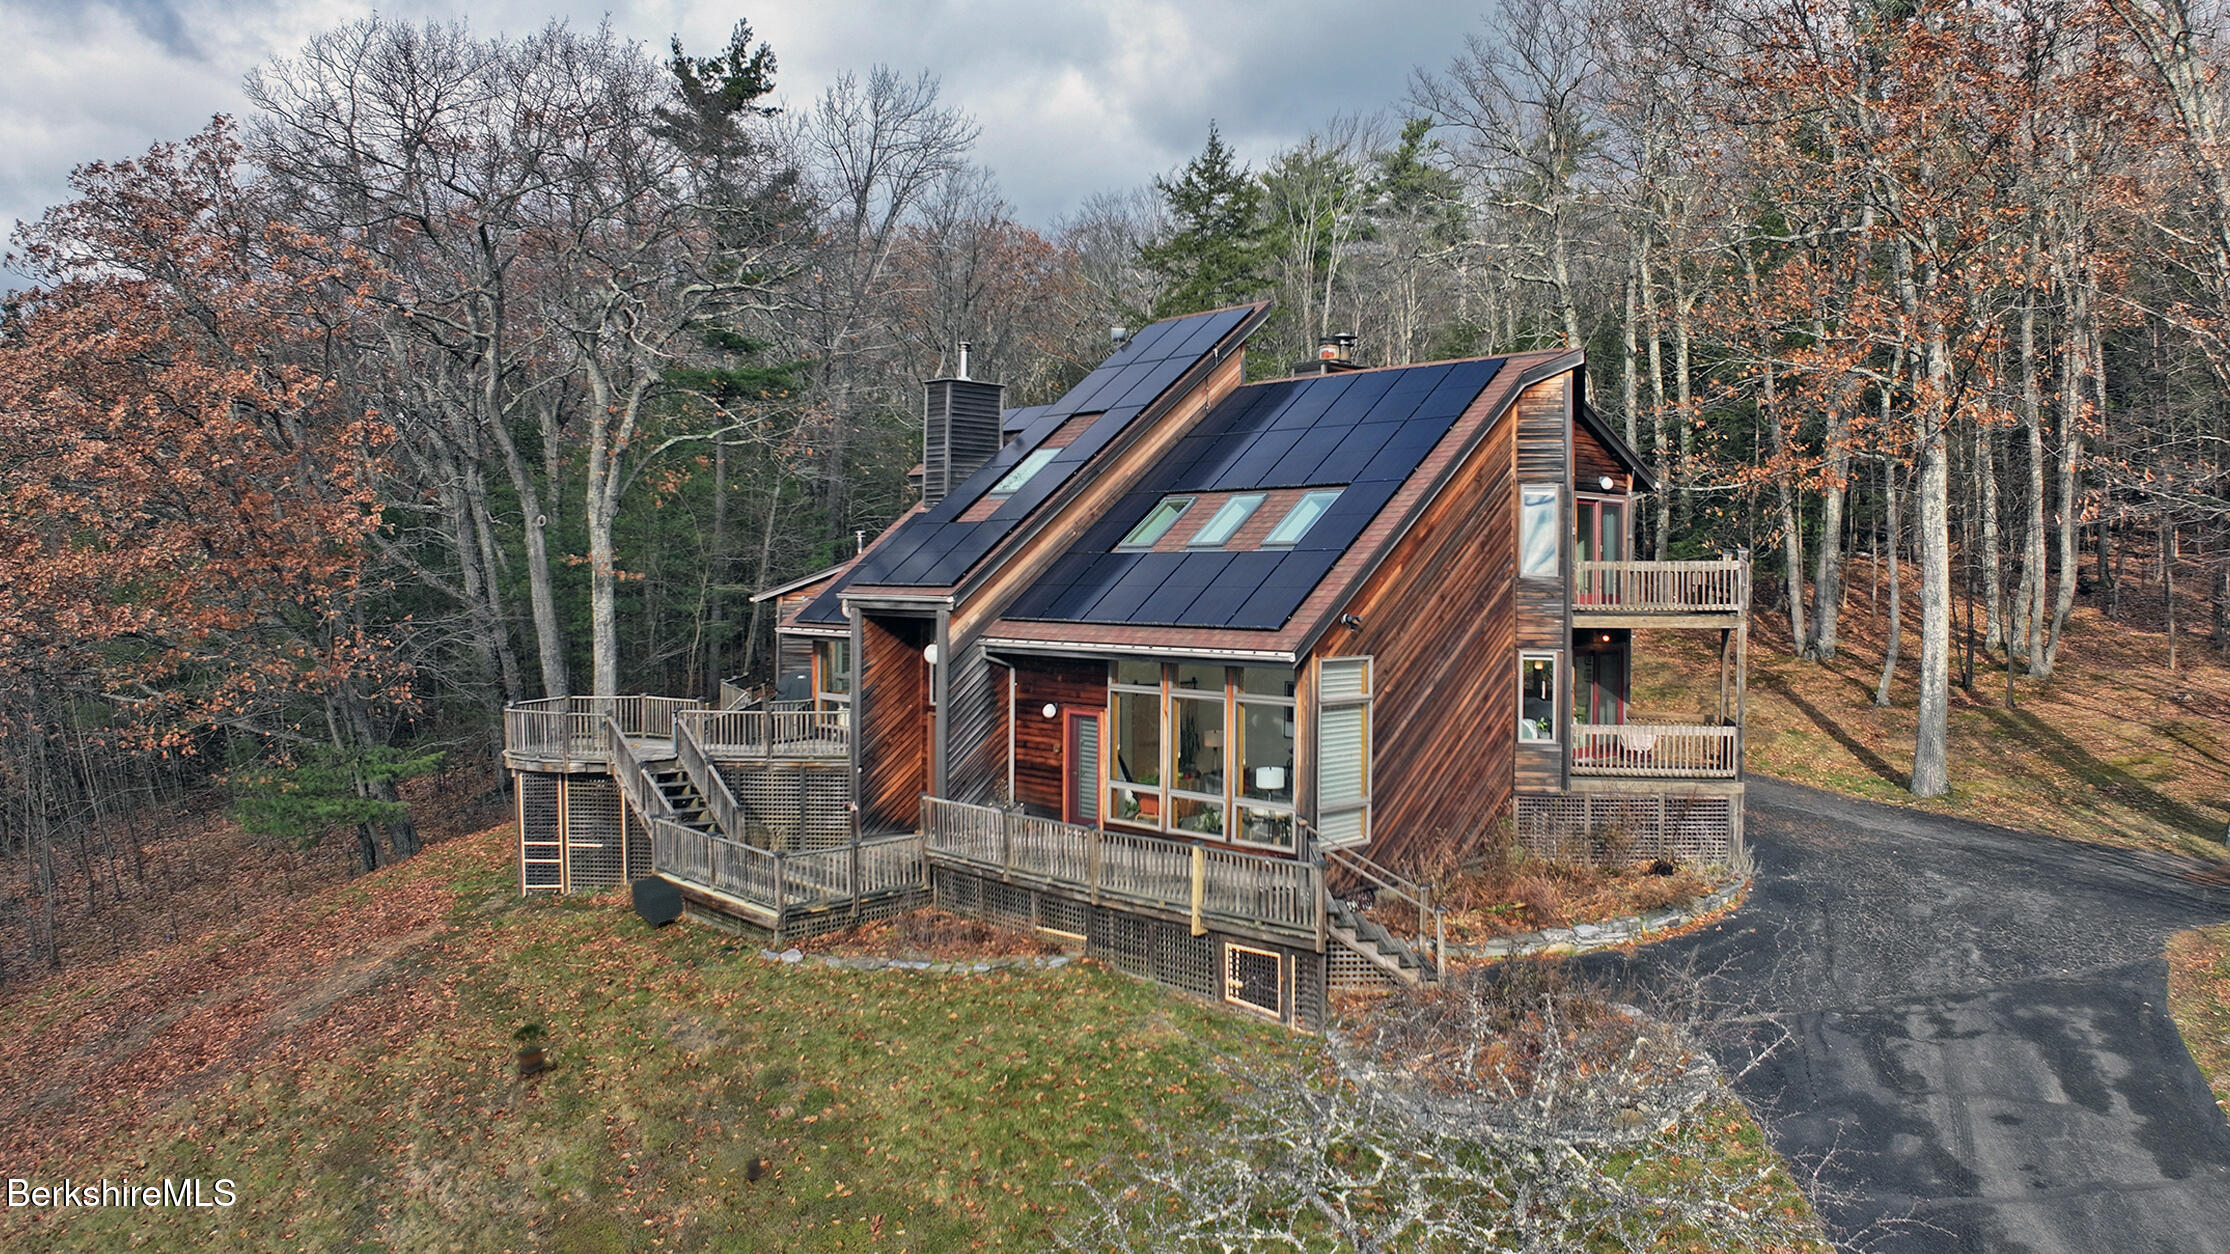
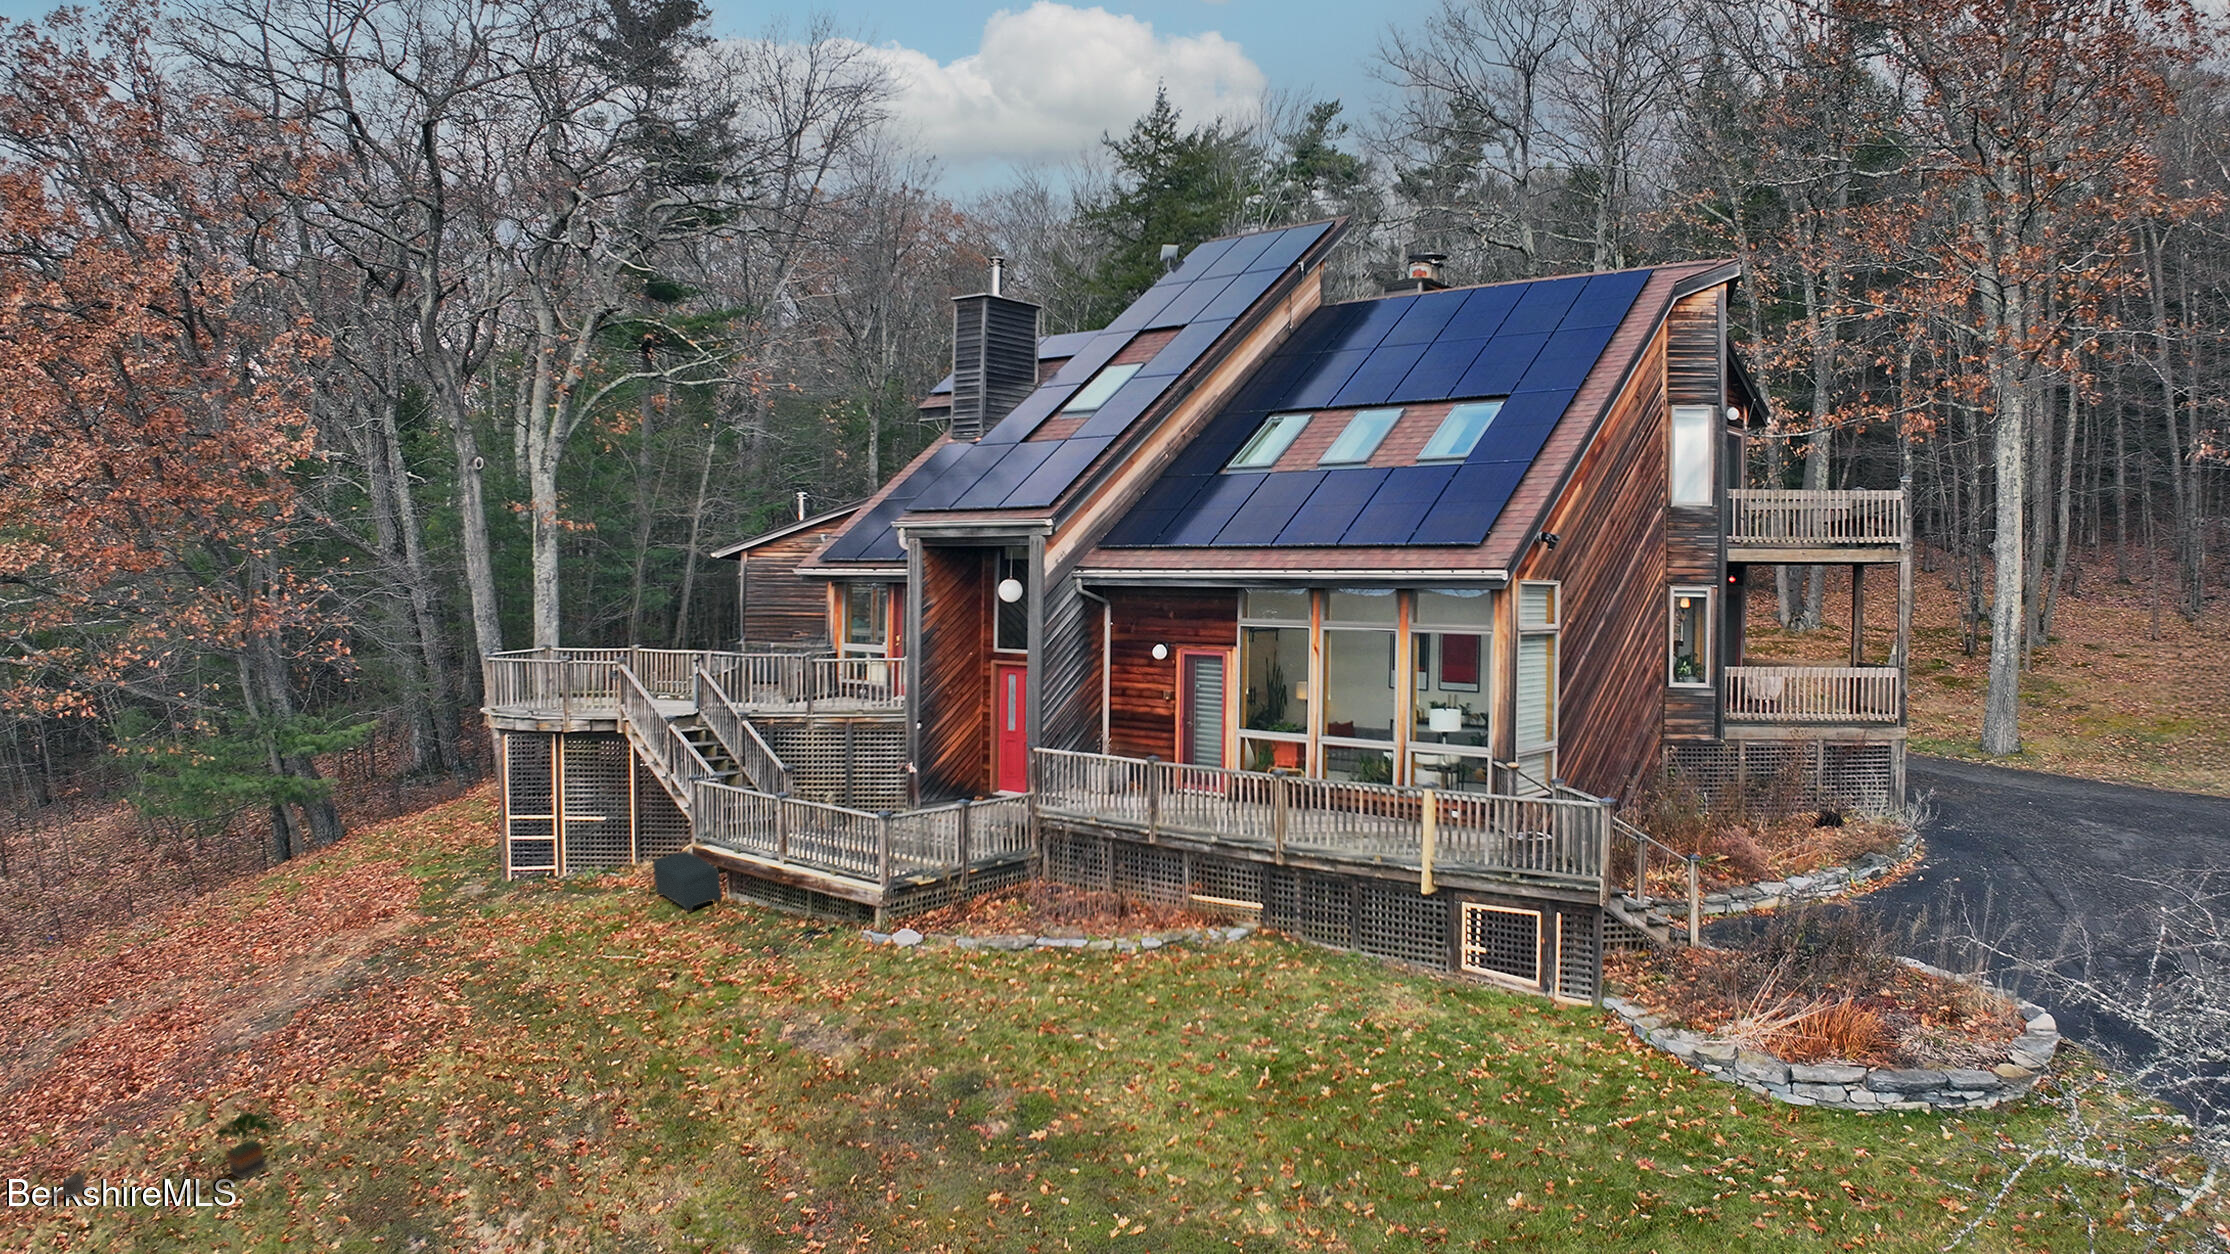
potted tree: present [511,1023,548,1074] -> present [218,1112,269,1179]
watering can: present [744,1155,762,1180] -> present [51,1170,85,1197]

